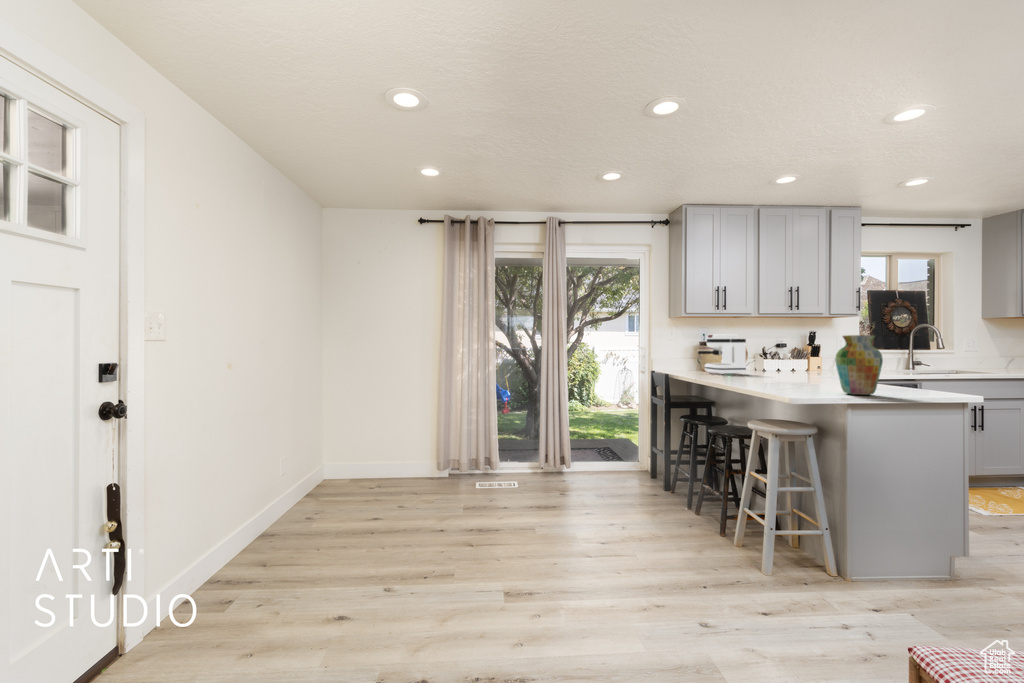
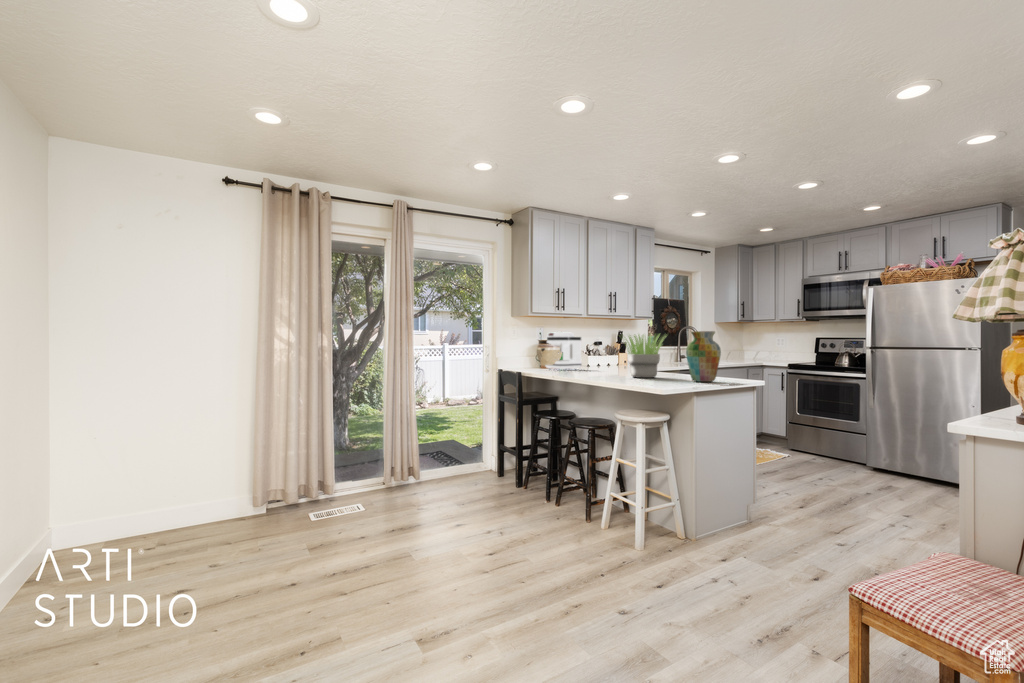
potted plant: none [760,336,828,387] -> present [626,334,666,378]

